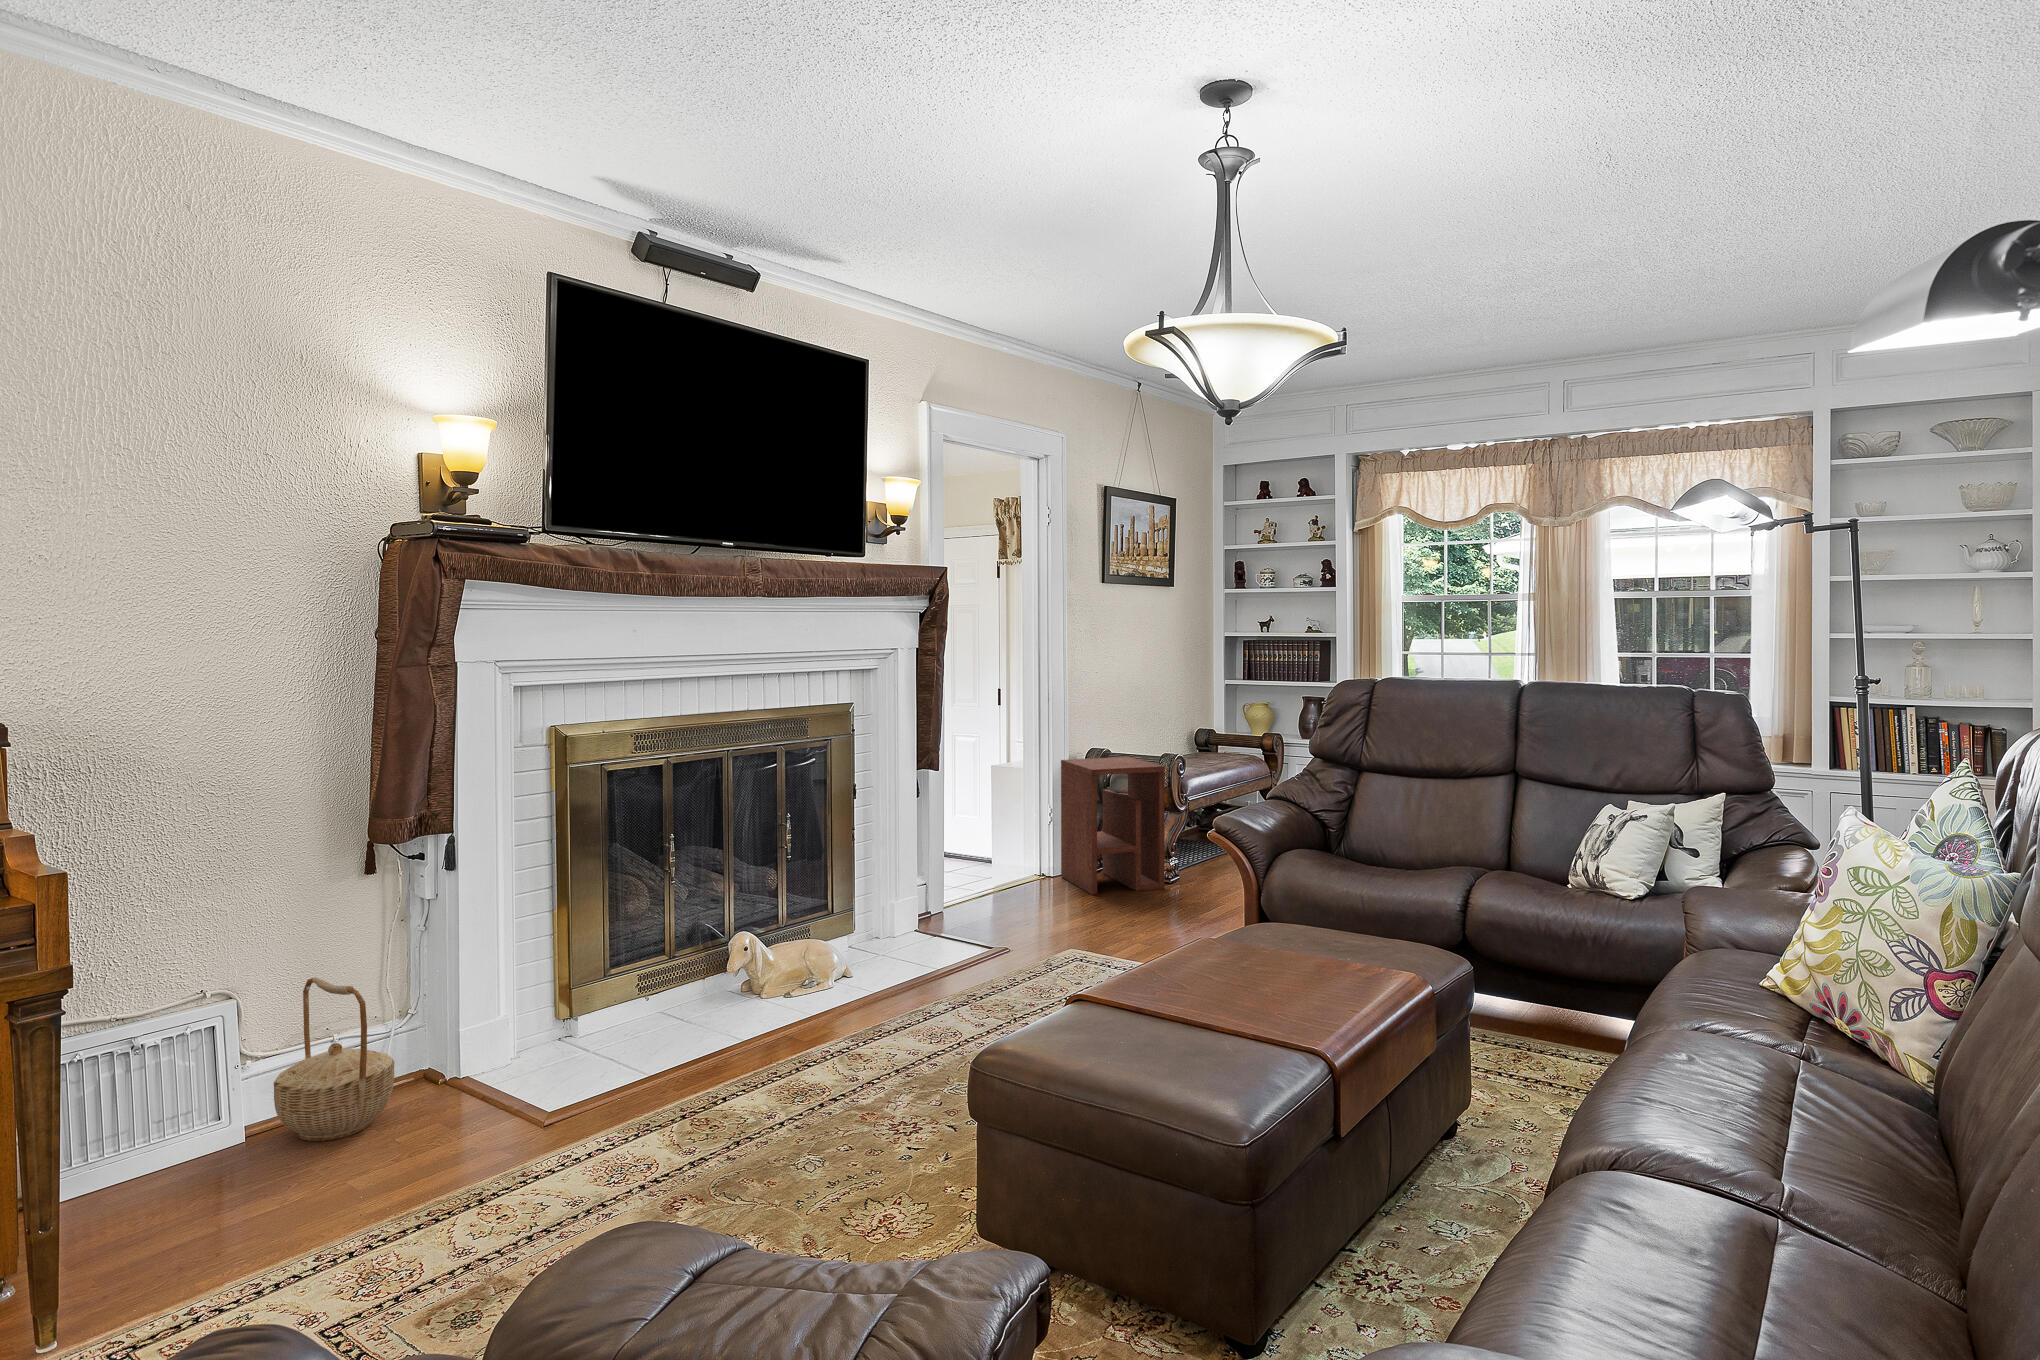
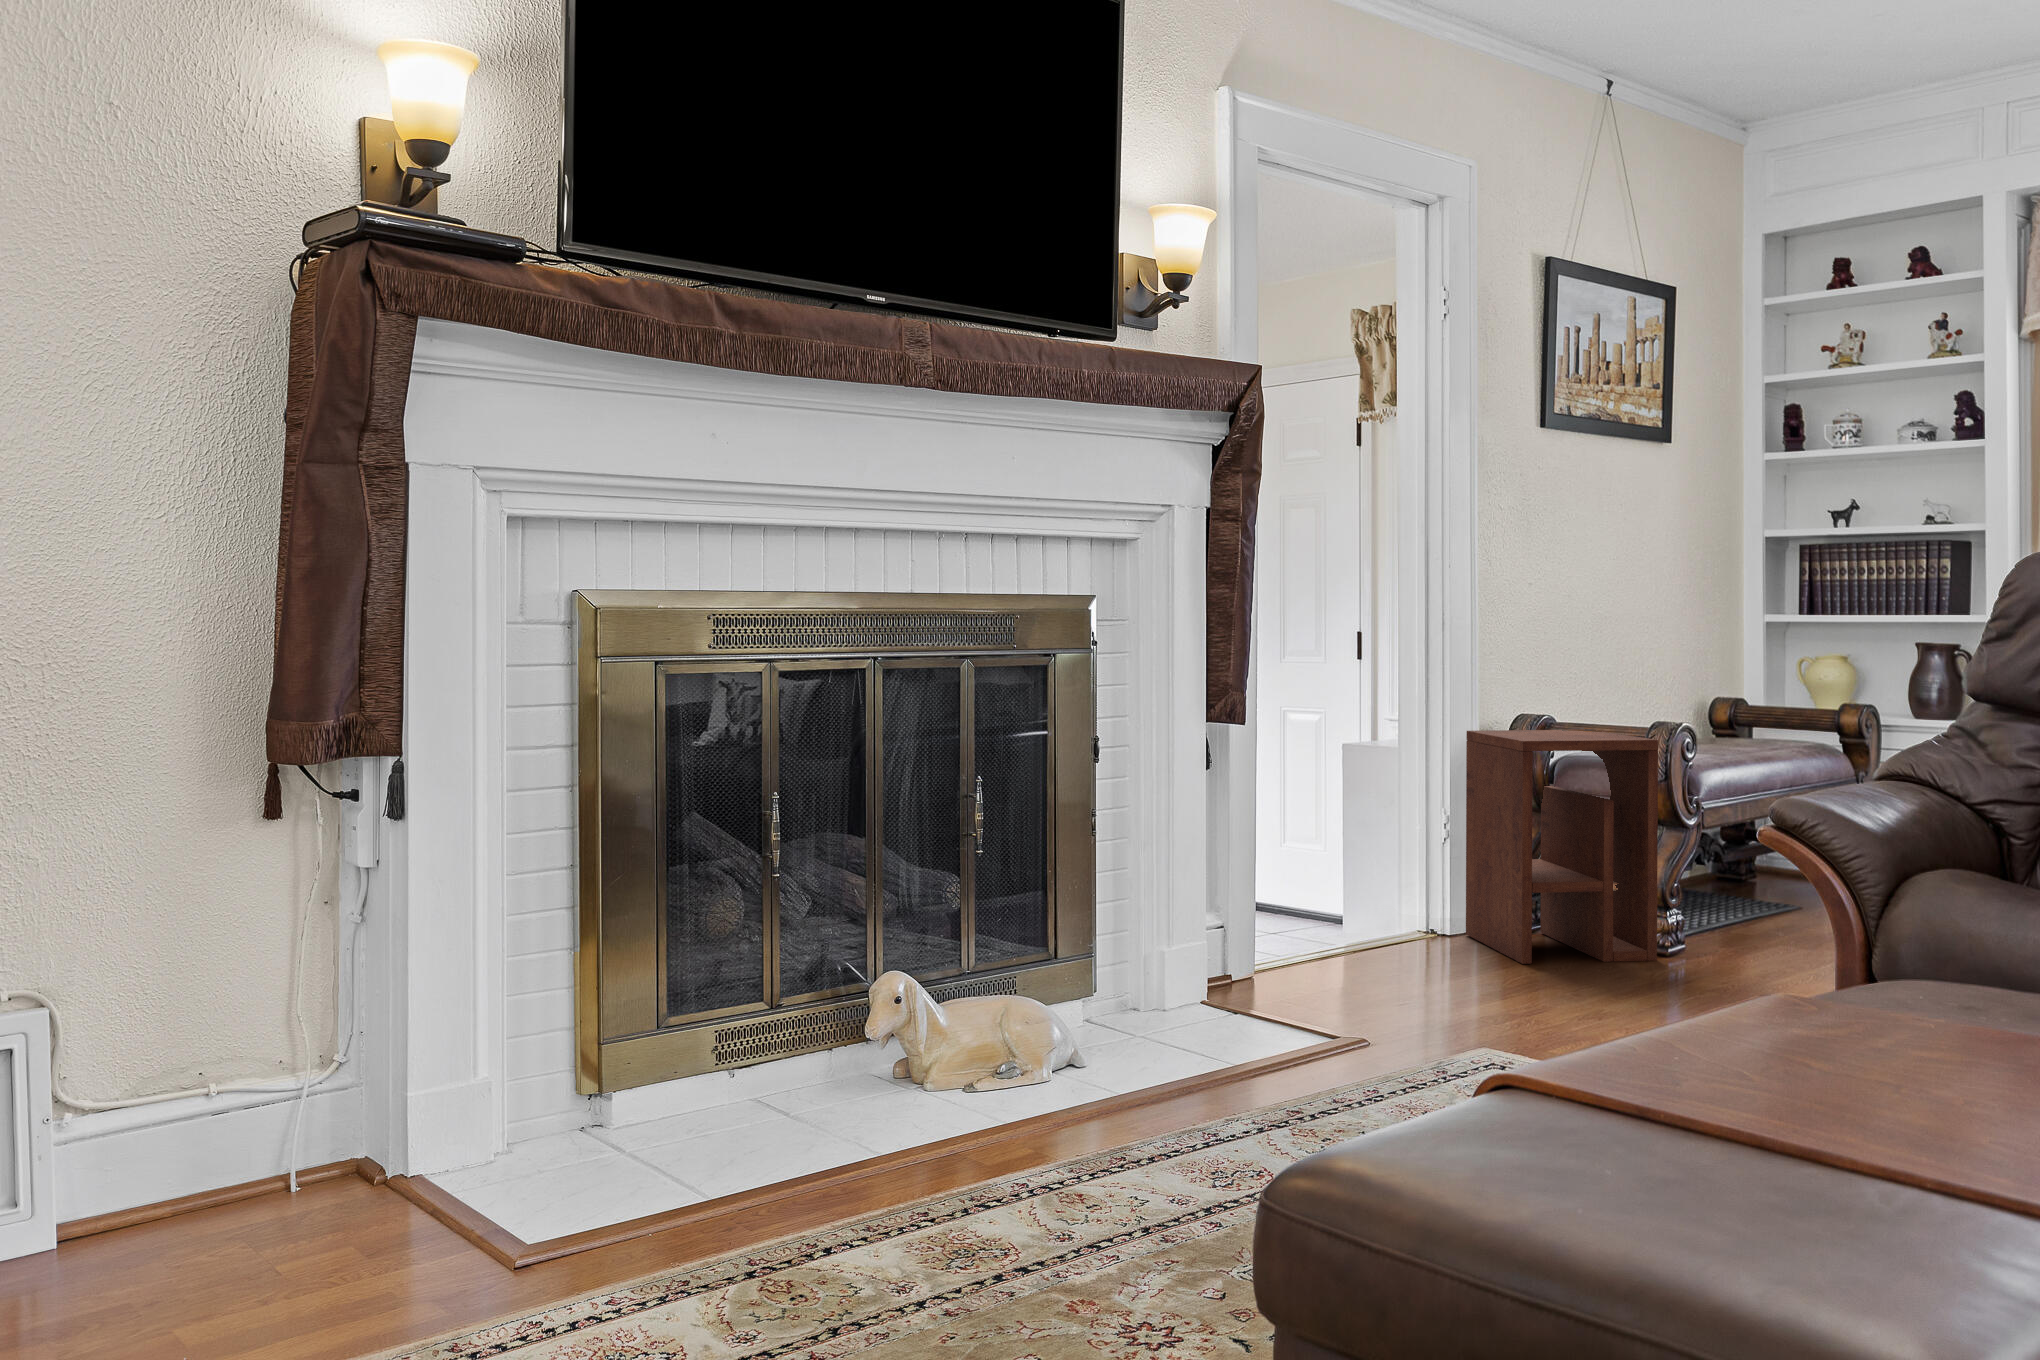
basket: present [273,977,394,1141] -> none [91,981,288,1258]

